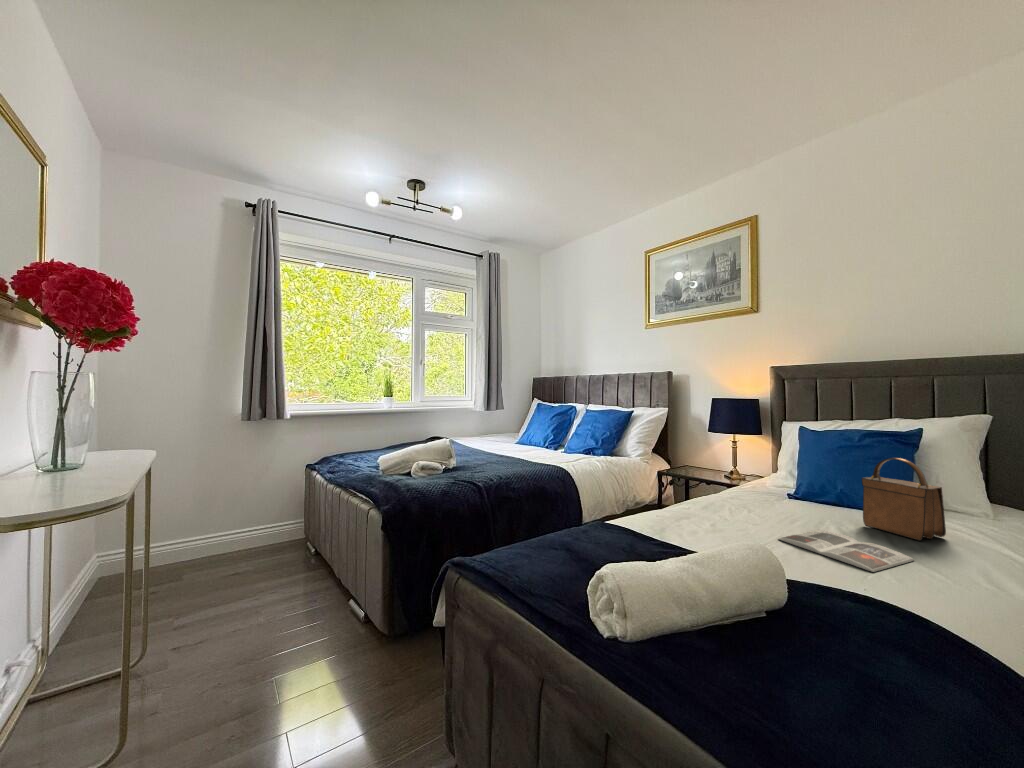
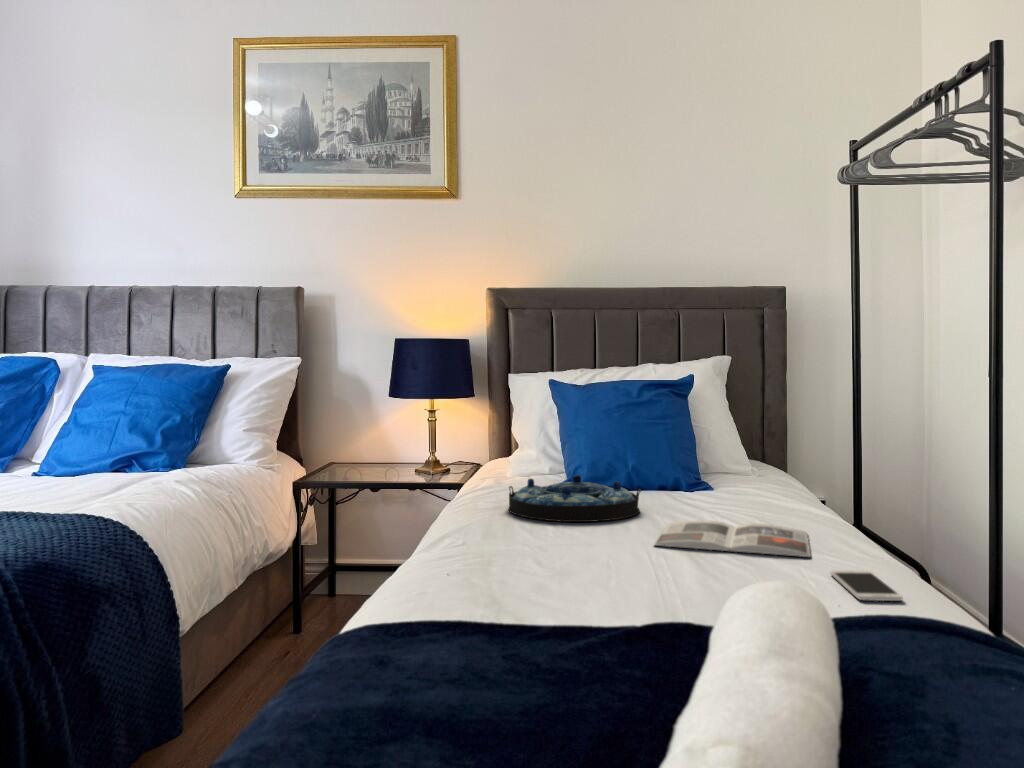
handbag: present [862,458,946,541] -> none [692,403,780,512]
serving tray: none [732,487,818,521] -> present [508,475,641,522]
smartphone: none [842,581,893,609] -> present [831,570,902,601]

